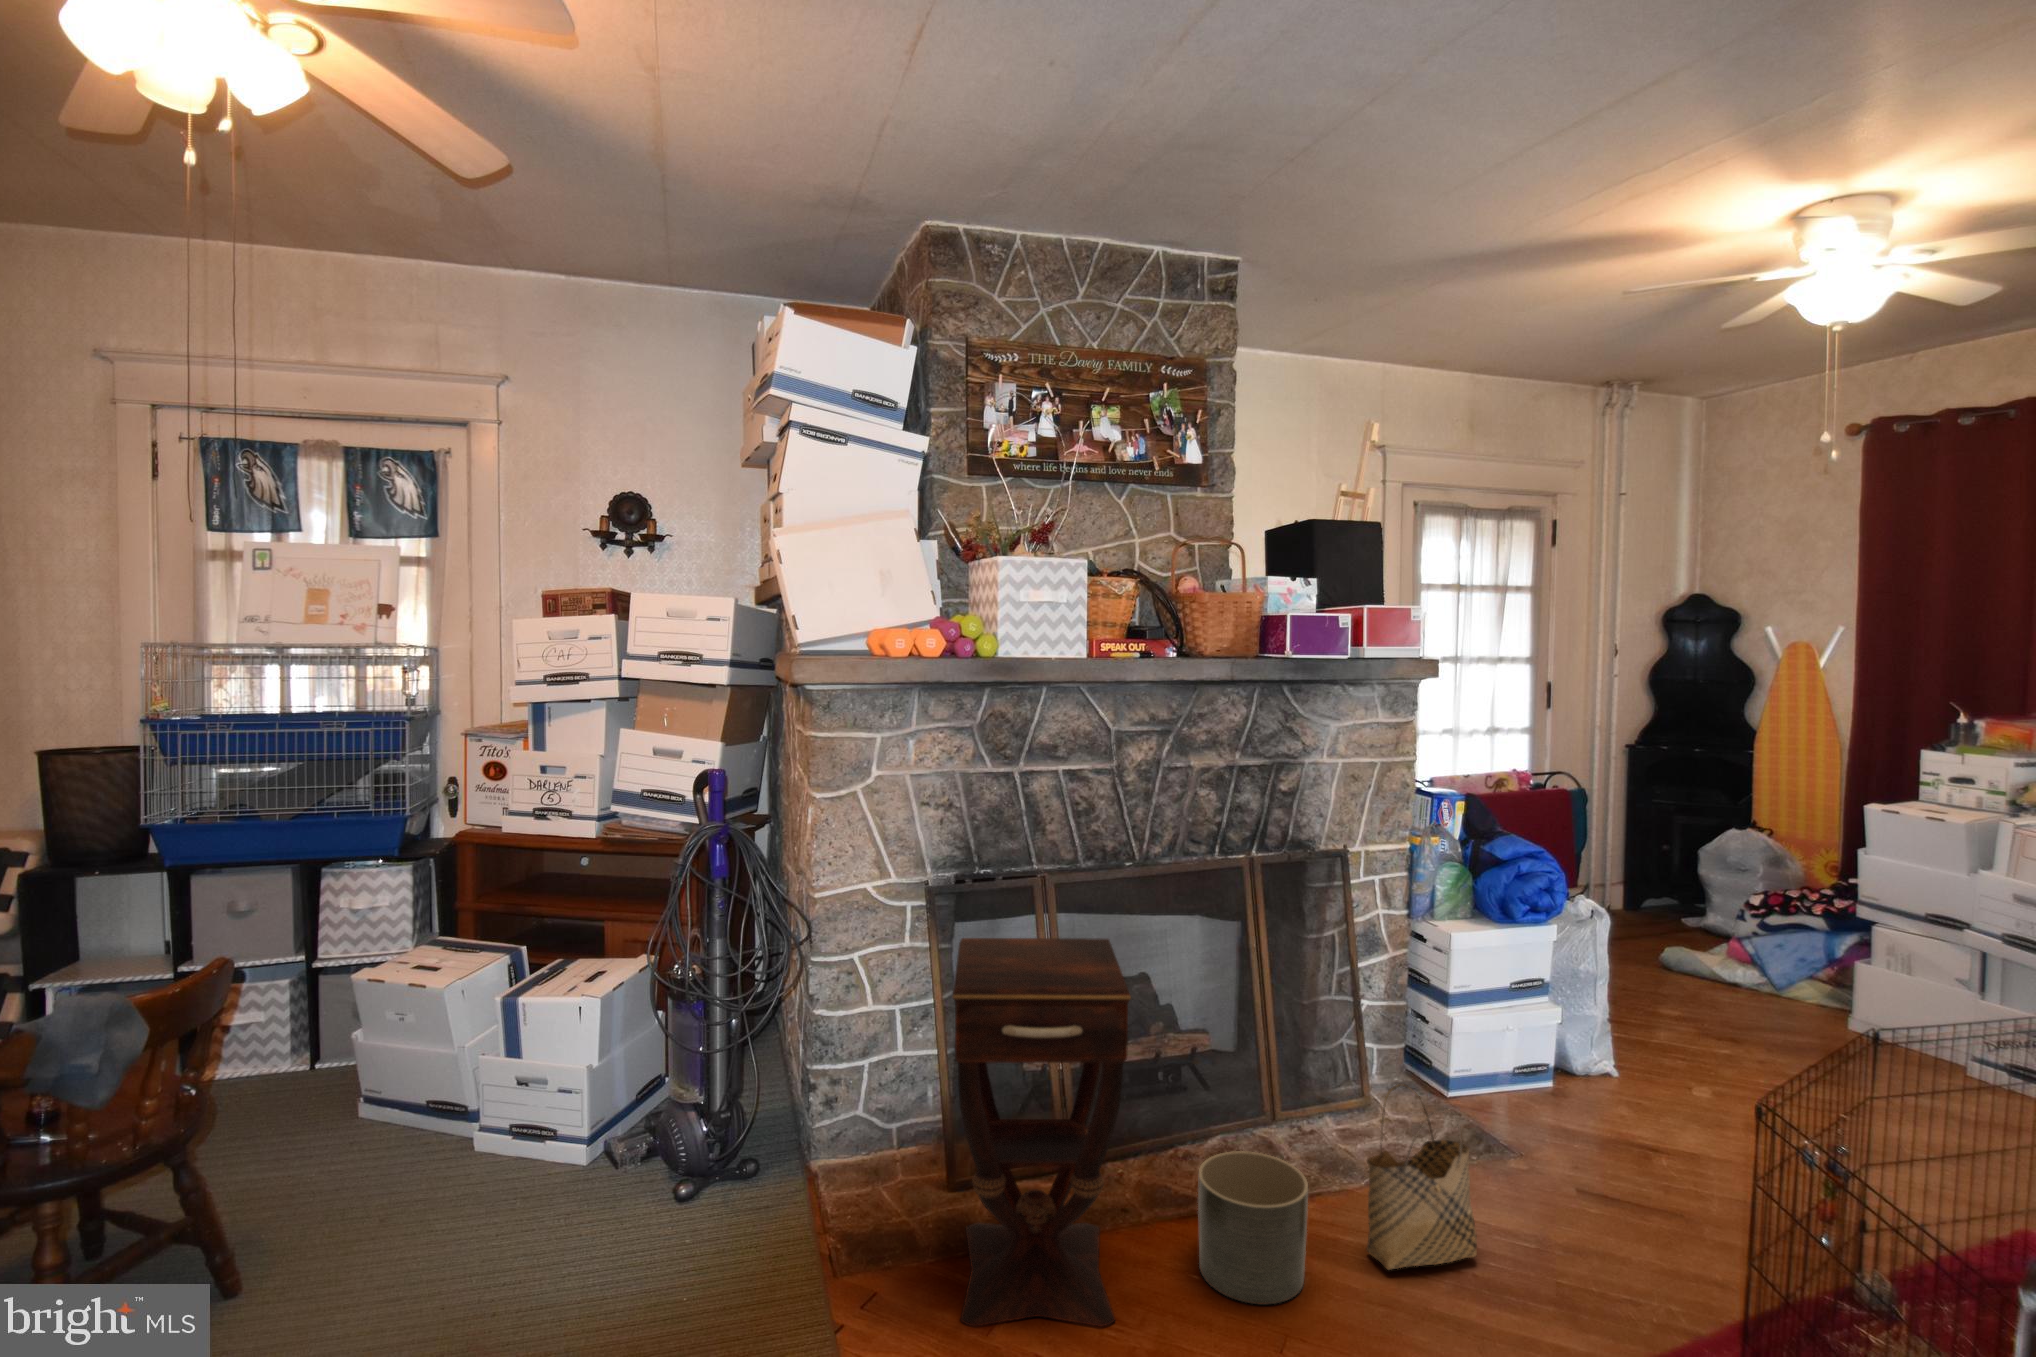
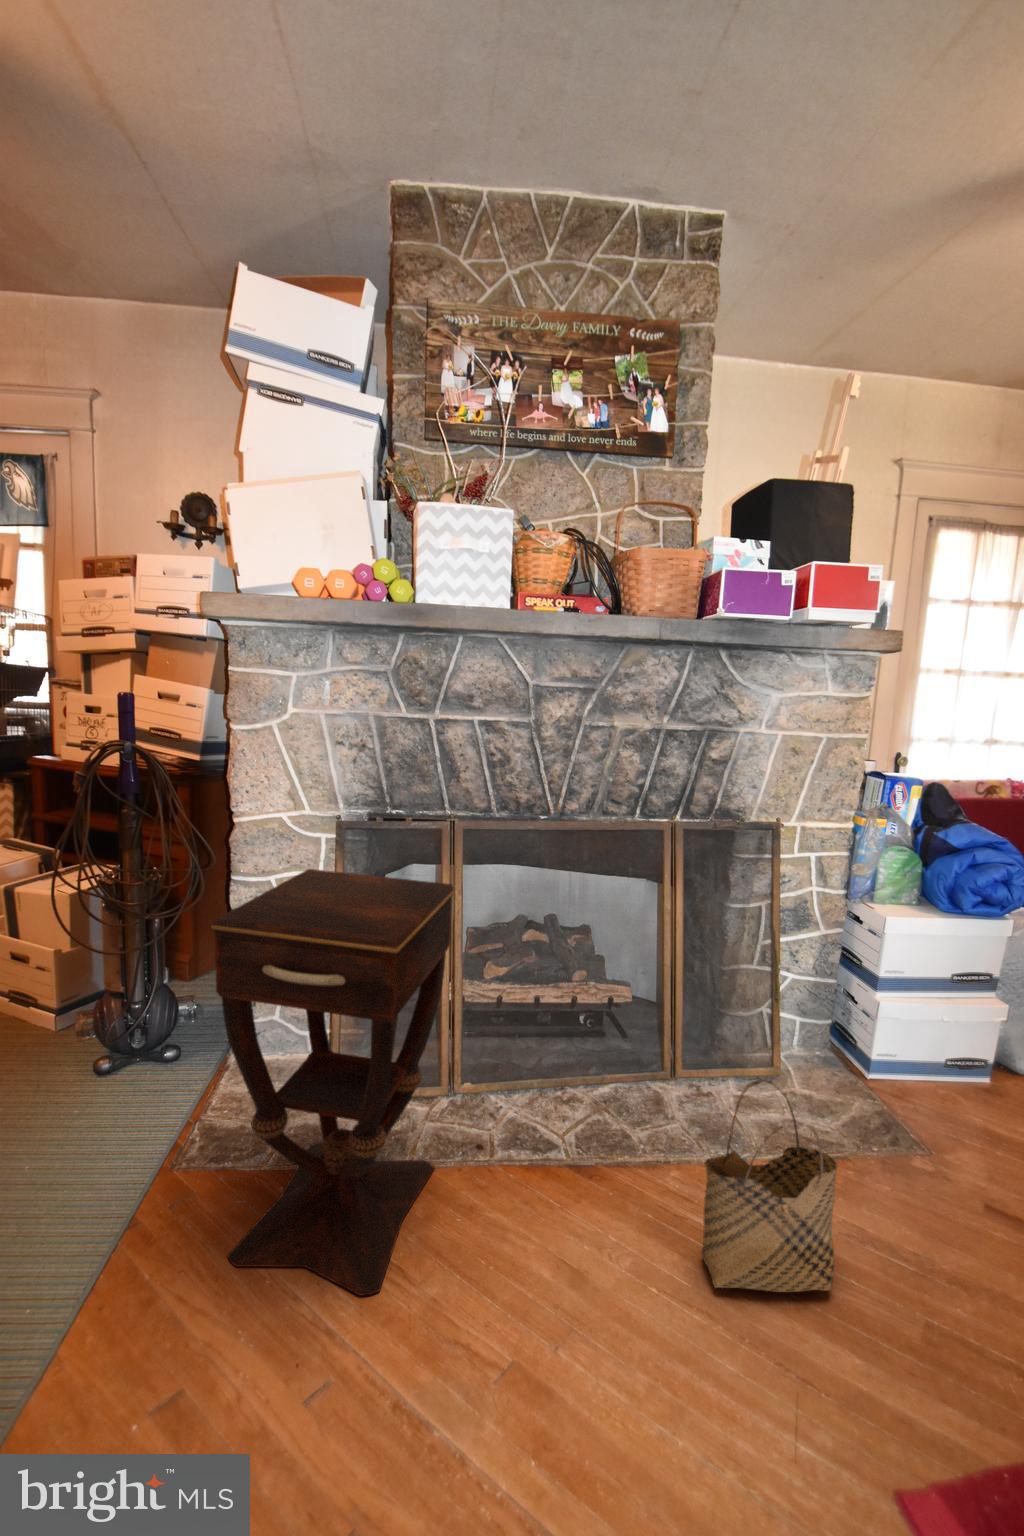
planter: present [1198,1151,1308,1304] -> none [505,1122,626,1305]

